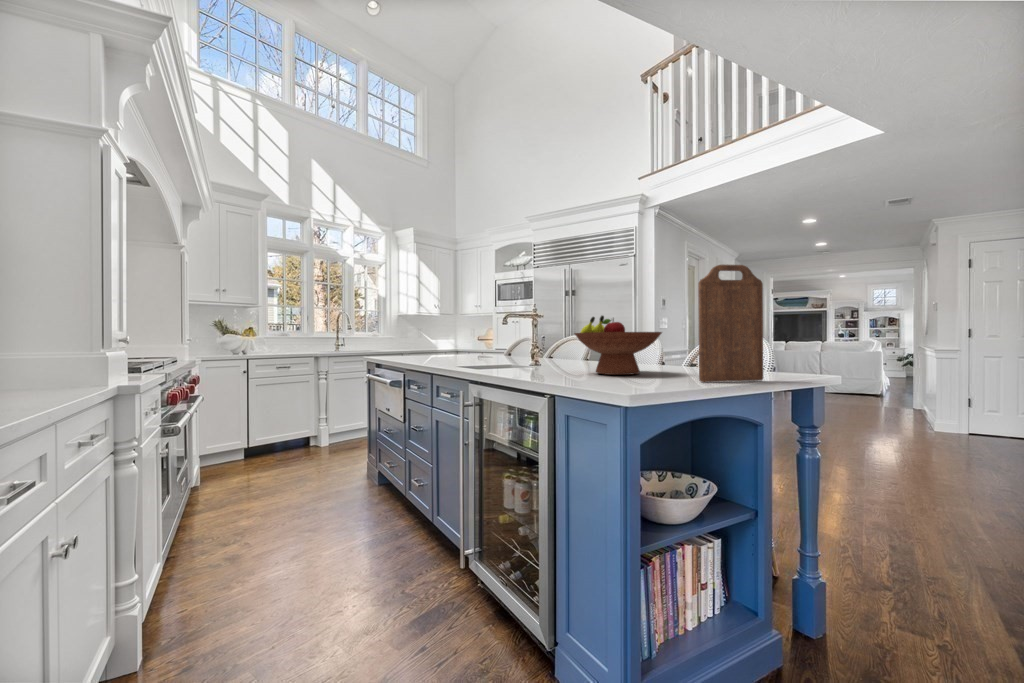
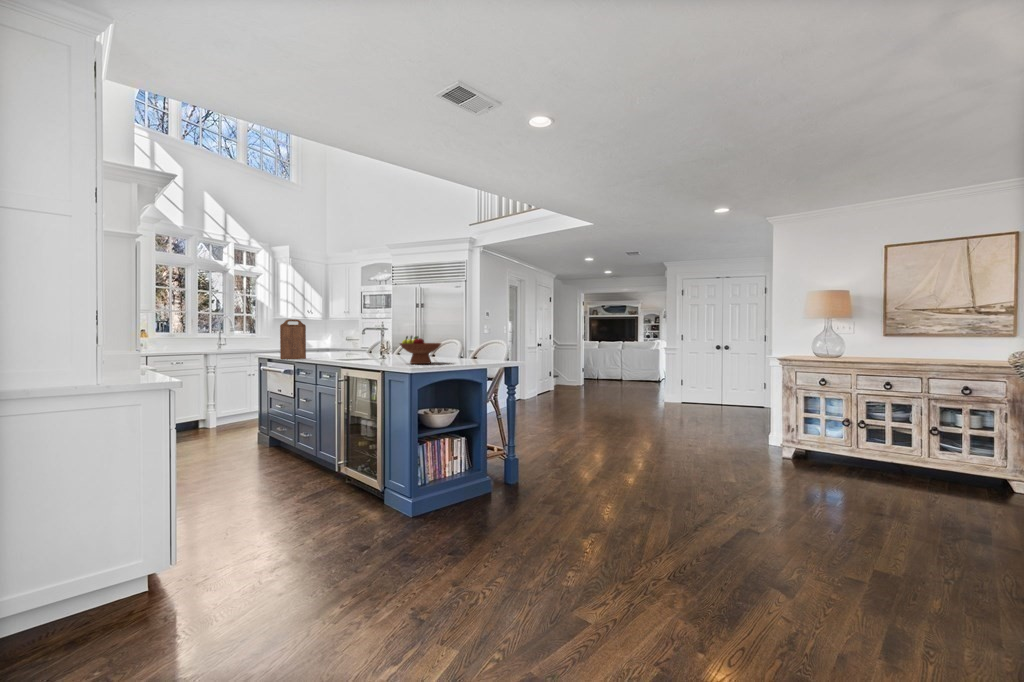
cutting board: present [698,265,763,382] -> present [280,319,306,359]

